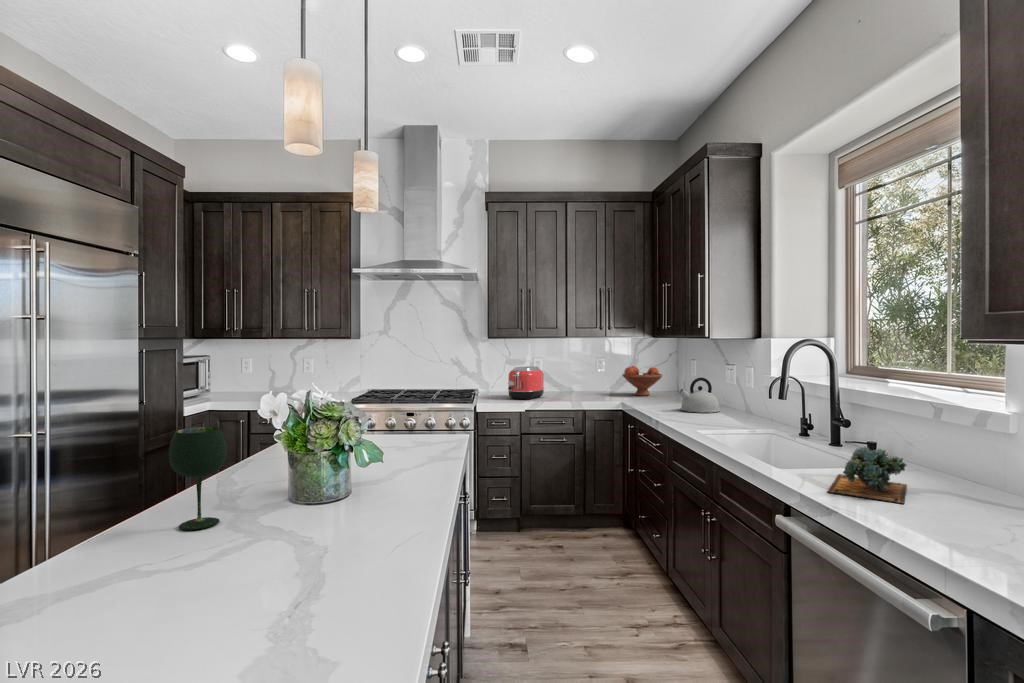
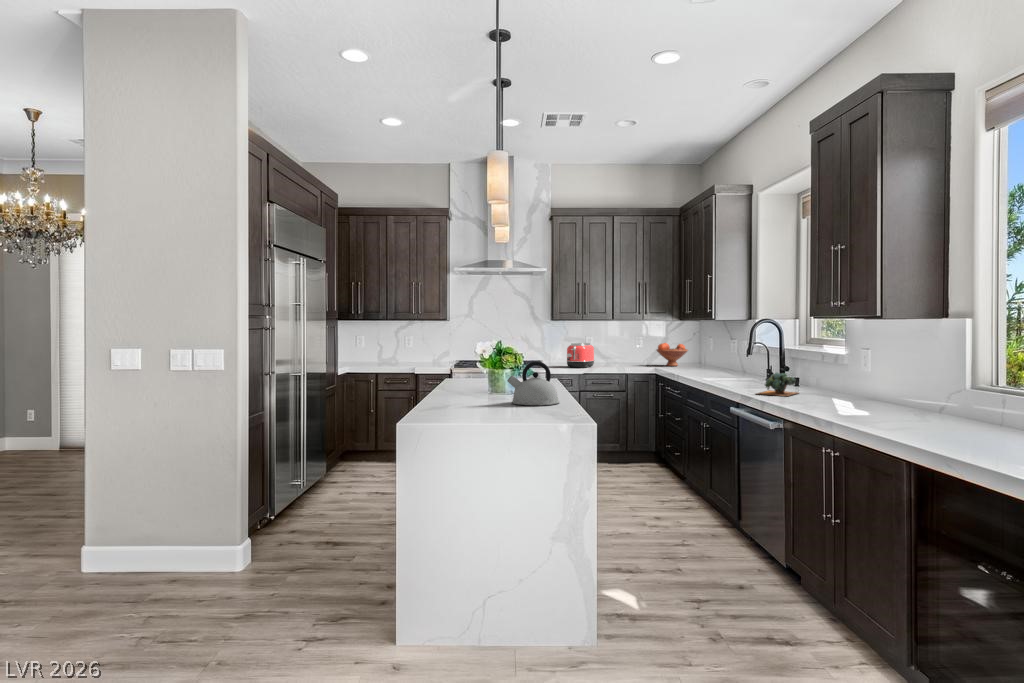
kettle: present [679,377,720,413] -> present [507,361,559,405]
wine glass: present [169,427,227,530] -> none [450,354,473,397]

